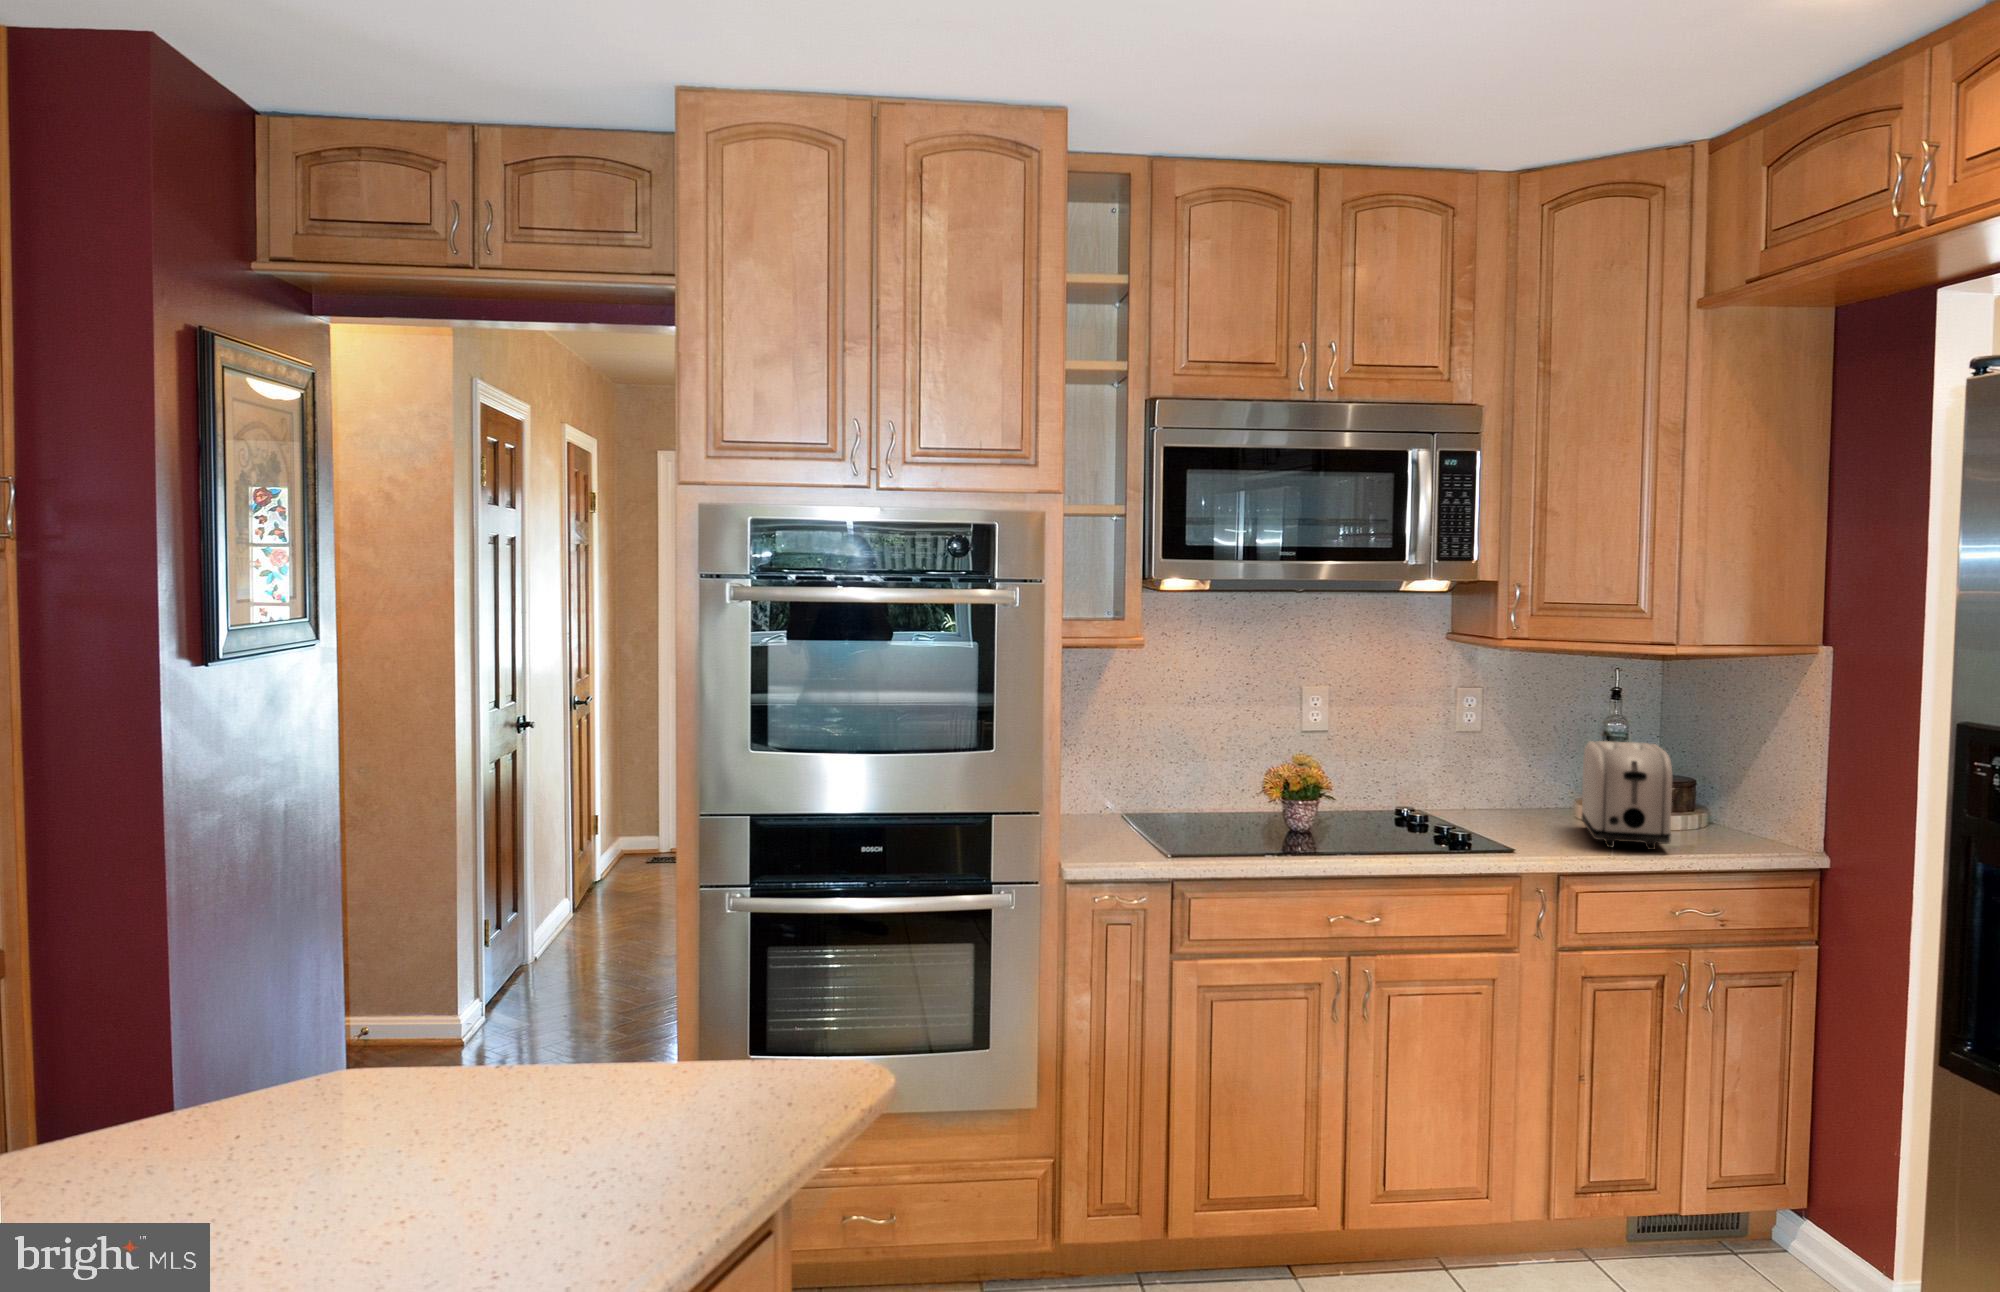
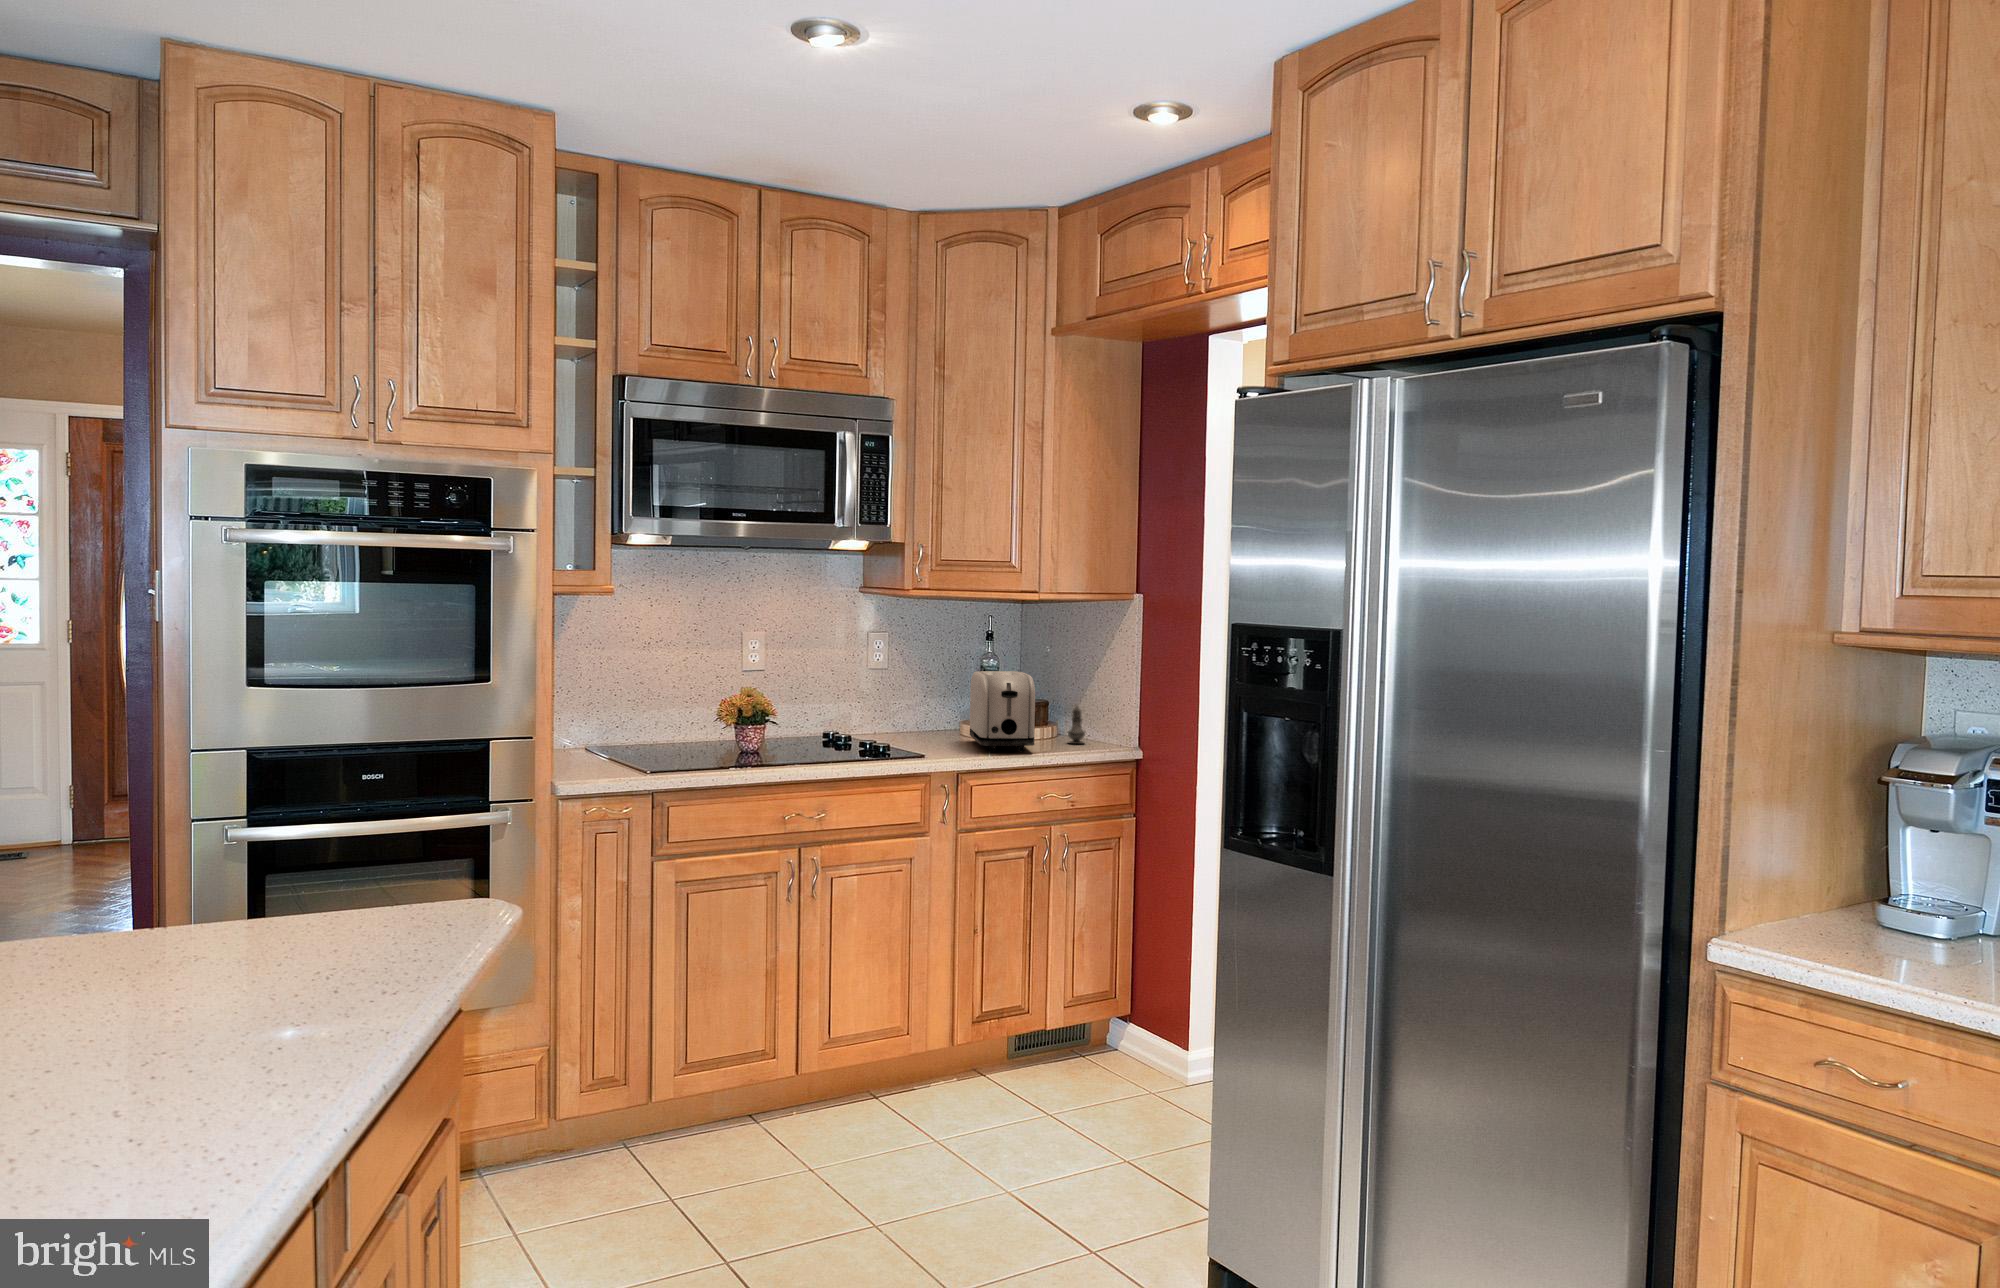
salt shaker: none [1720,789,1748,842] -> present [1068,706,1085,744]

